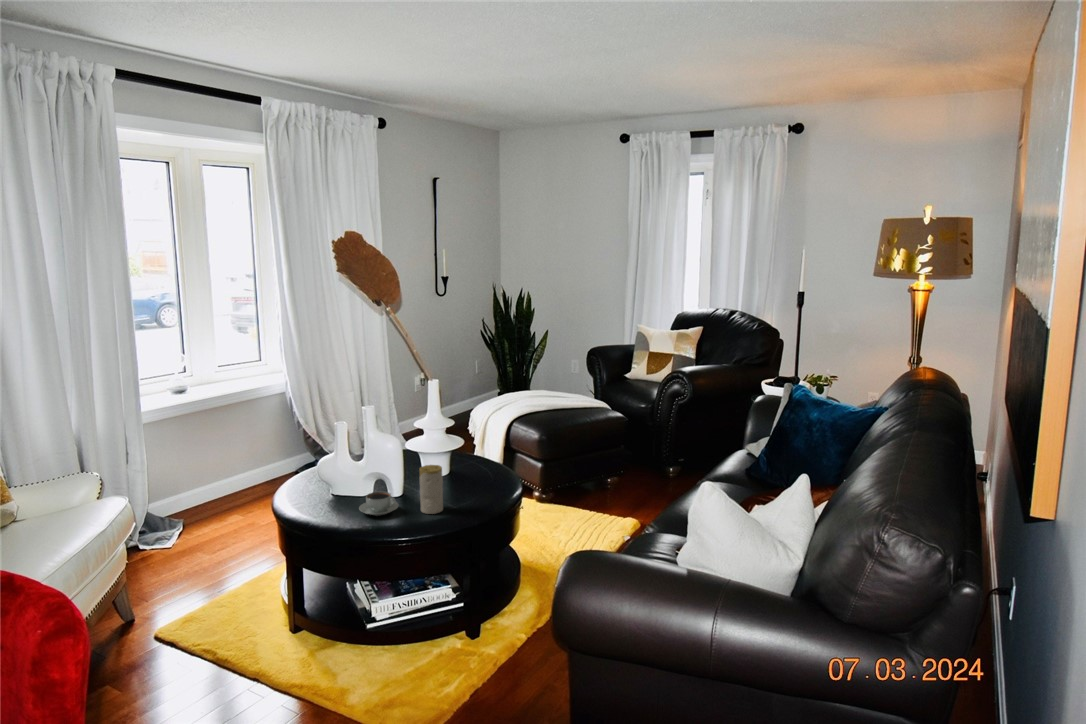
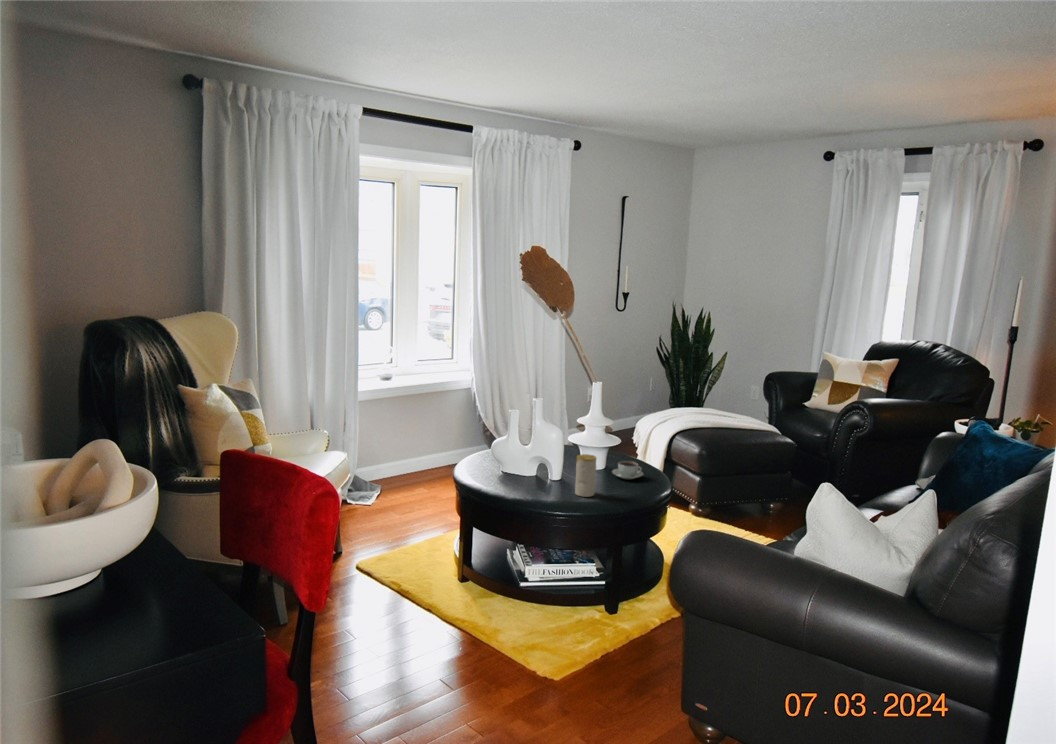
coffee cup: present [359,491,398,516] -> present [612,461,643,479]

